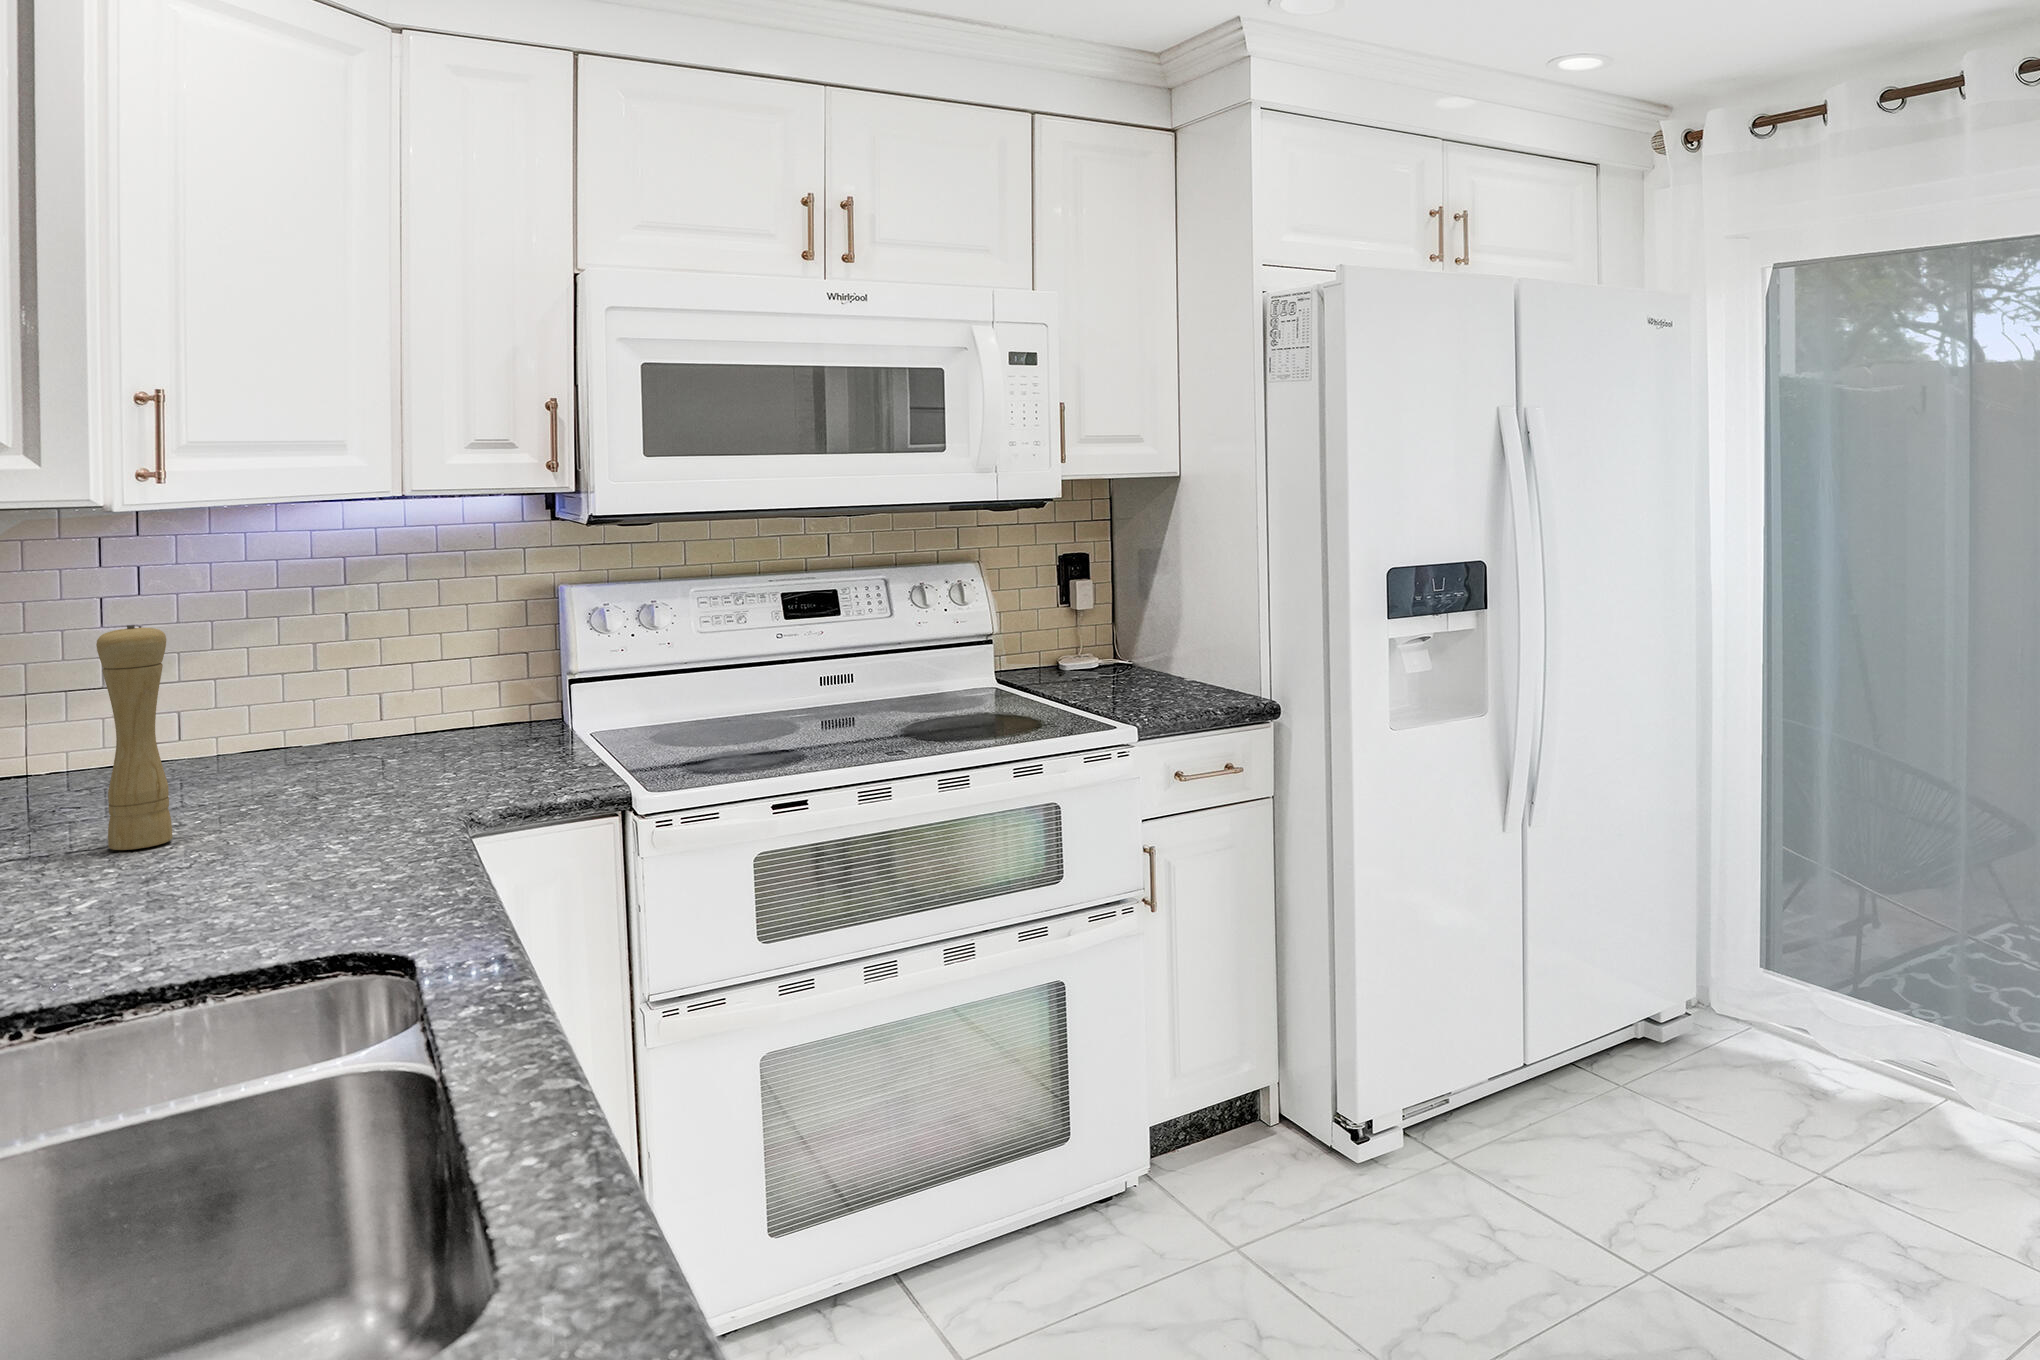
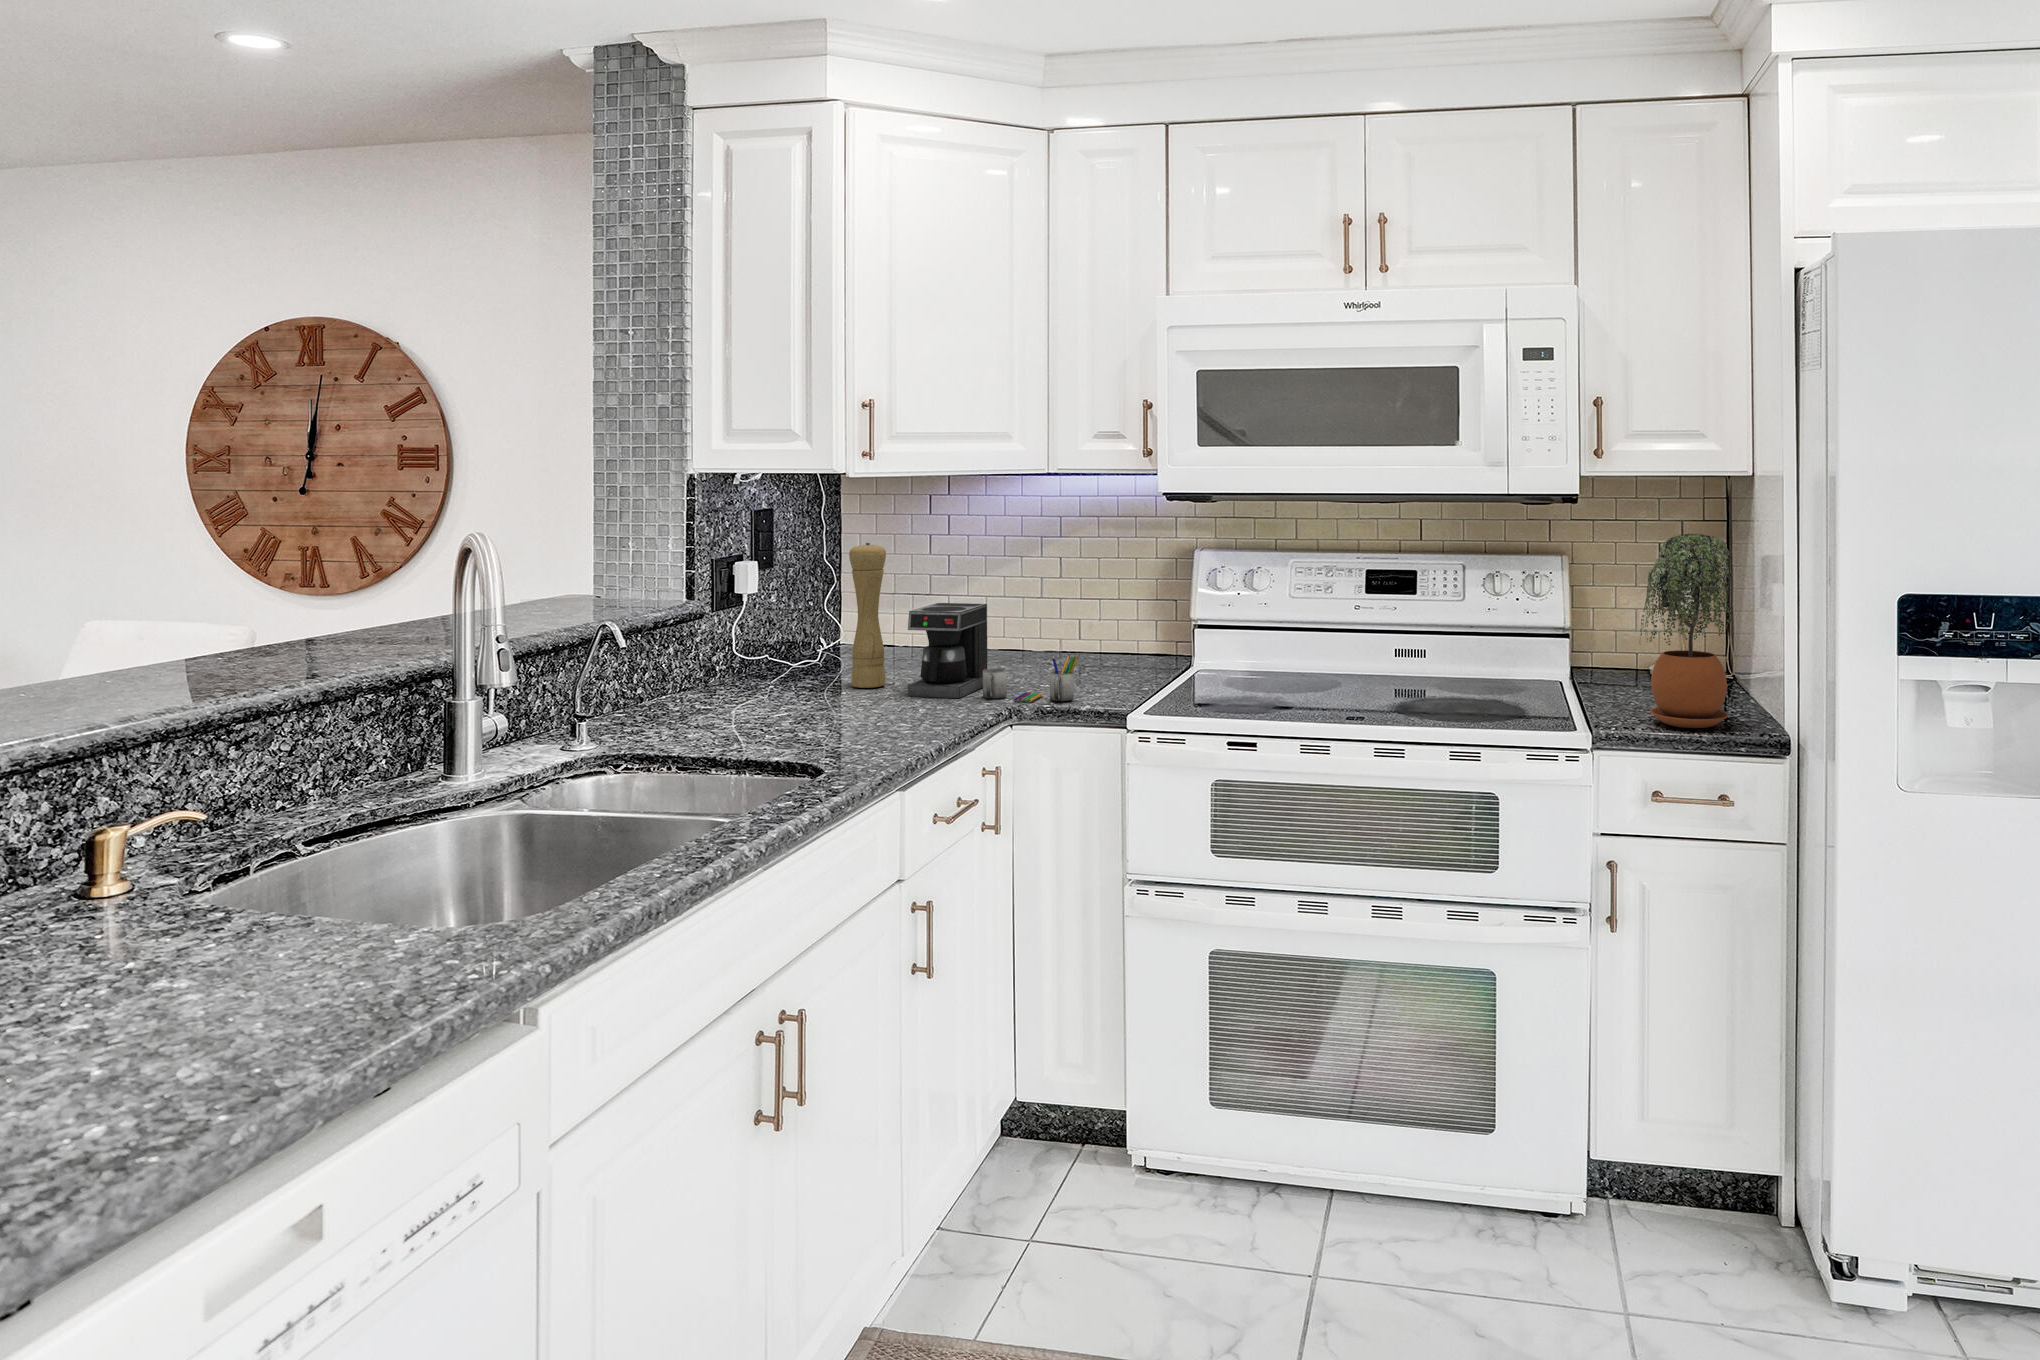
potted plant: none [1139,525,1215,707] -> present [1639,534,1732,728]
coffee maker: none [248,693,535,843] -> present [908,603,1080,702]

